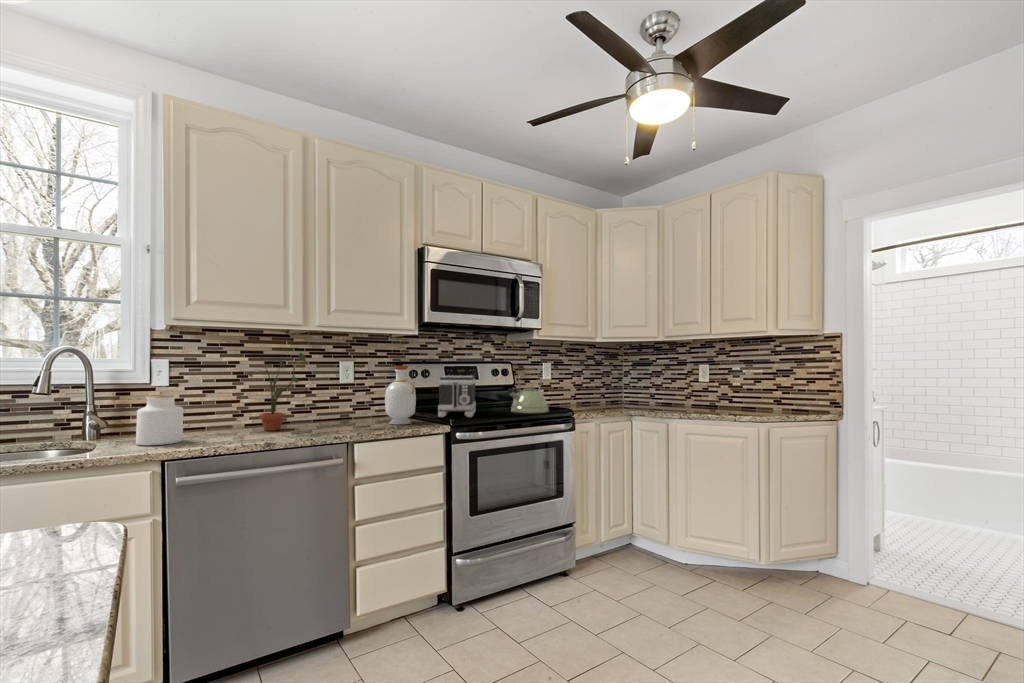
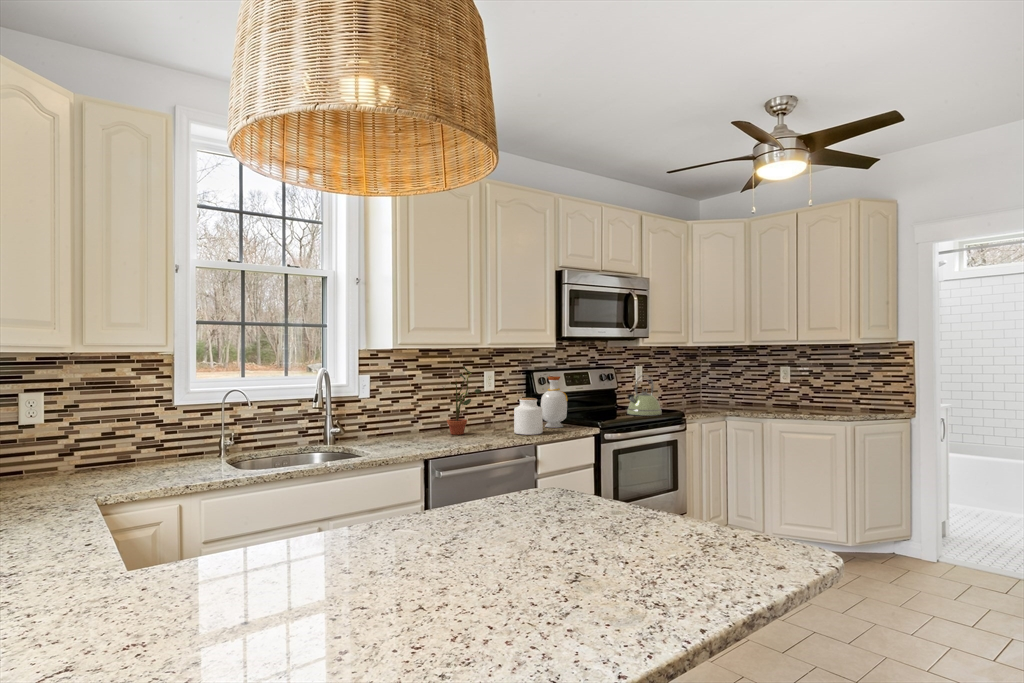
toaster: present [438,376,476,417] -> none [566,382,605,420]
jar: present [136,395,183,445] -> present [514,398,543,435]

